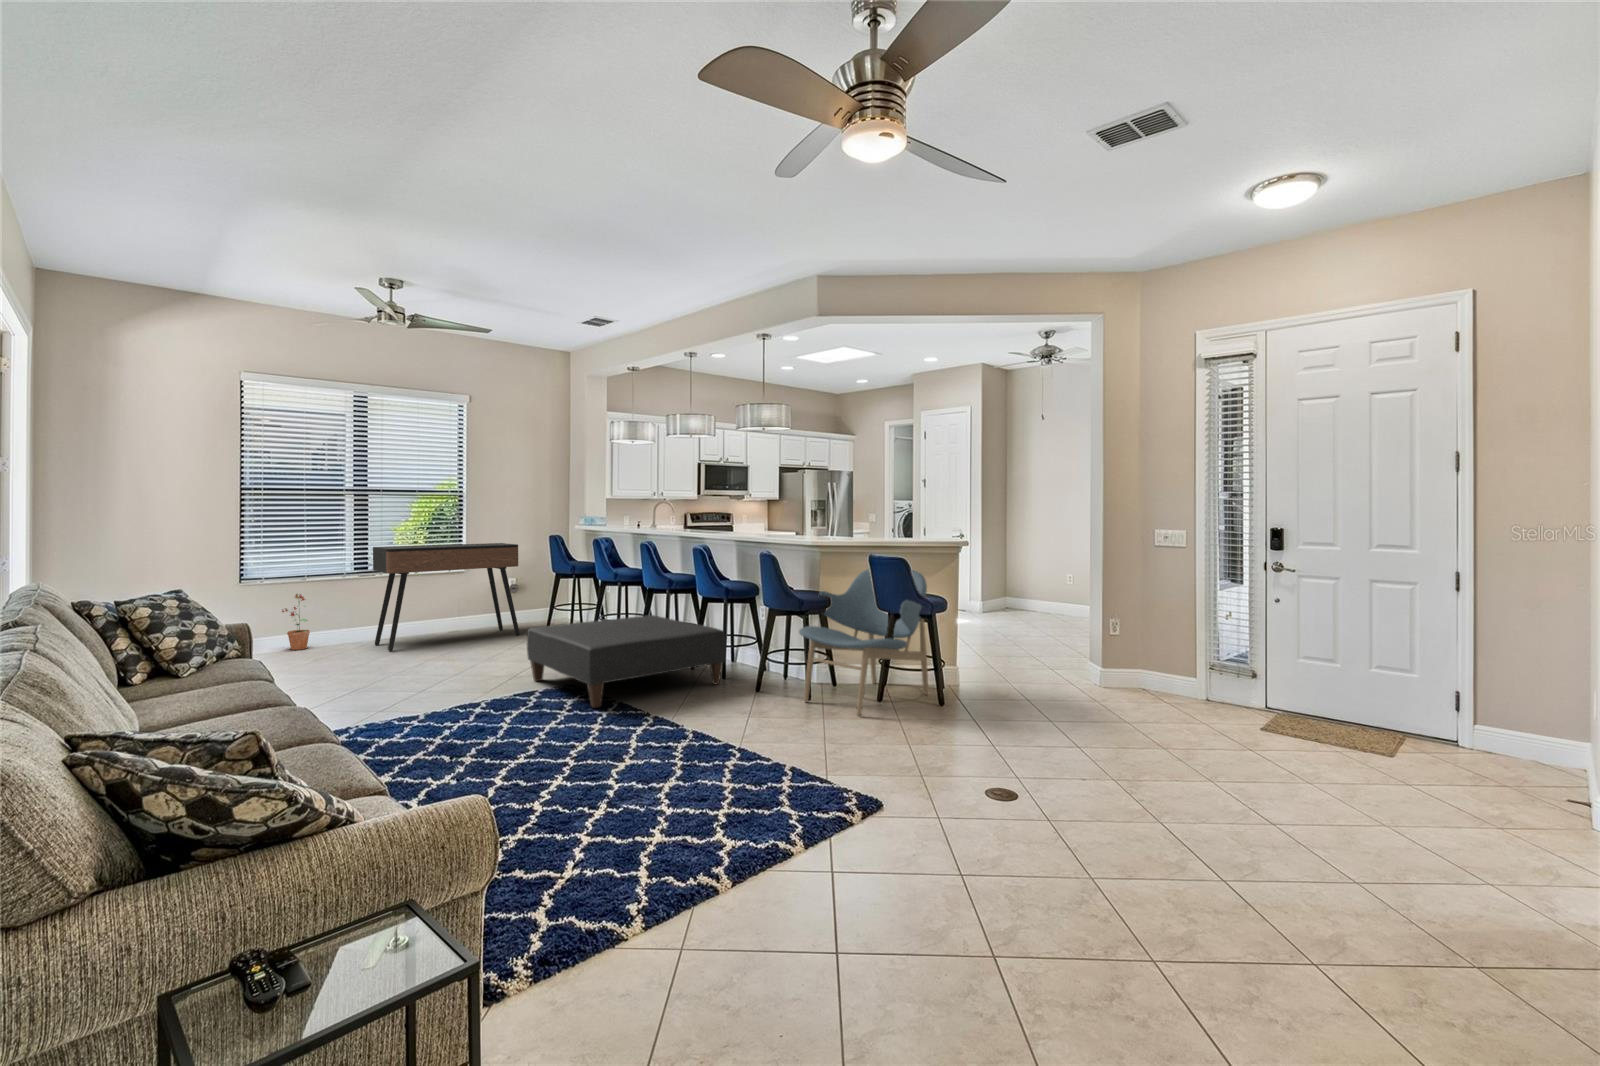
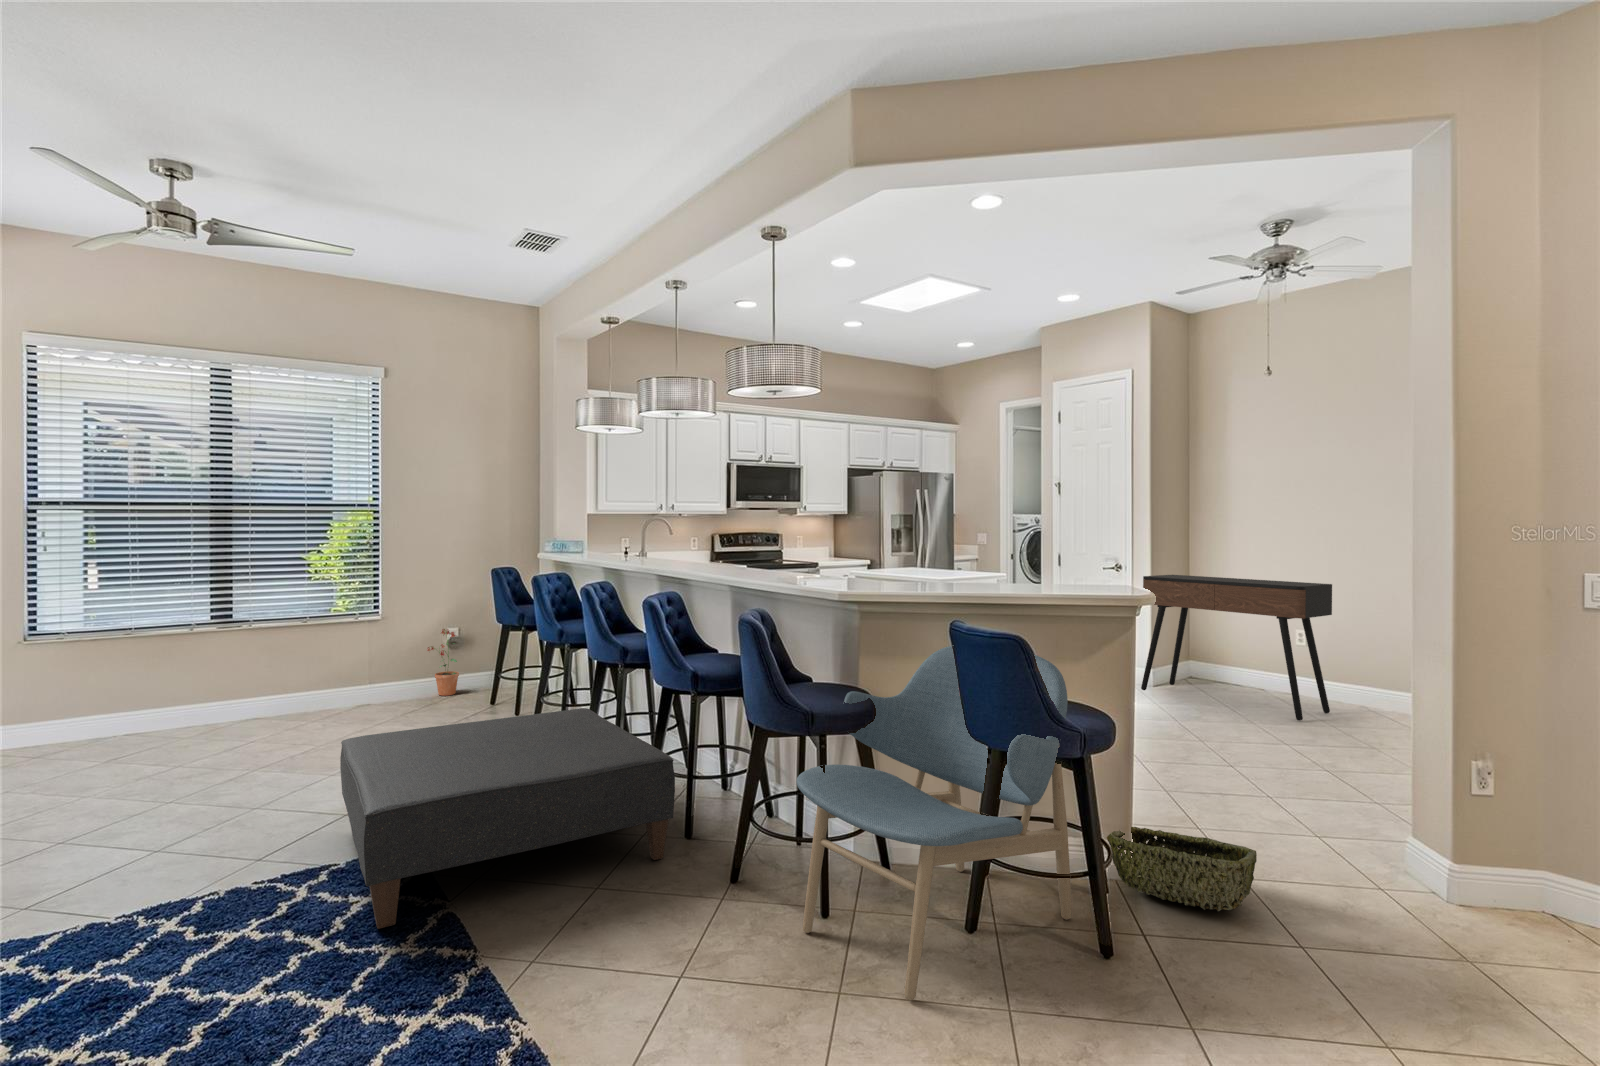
console table: present [373,543,520,651] -> present [1141,575,1332,721]
potted plant: present [282,594,310,650] -> present [427,629,459,696]
woven basket: none [945,659,1014,690] -> present [1107,827,1257,911]

